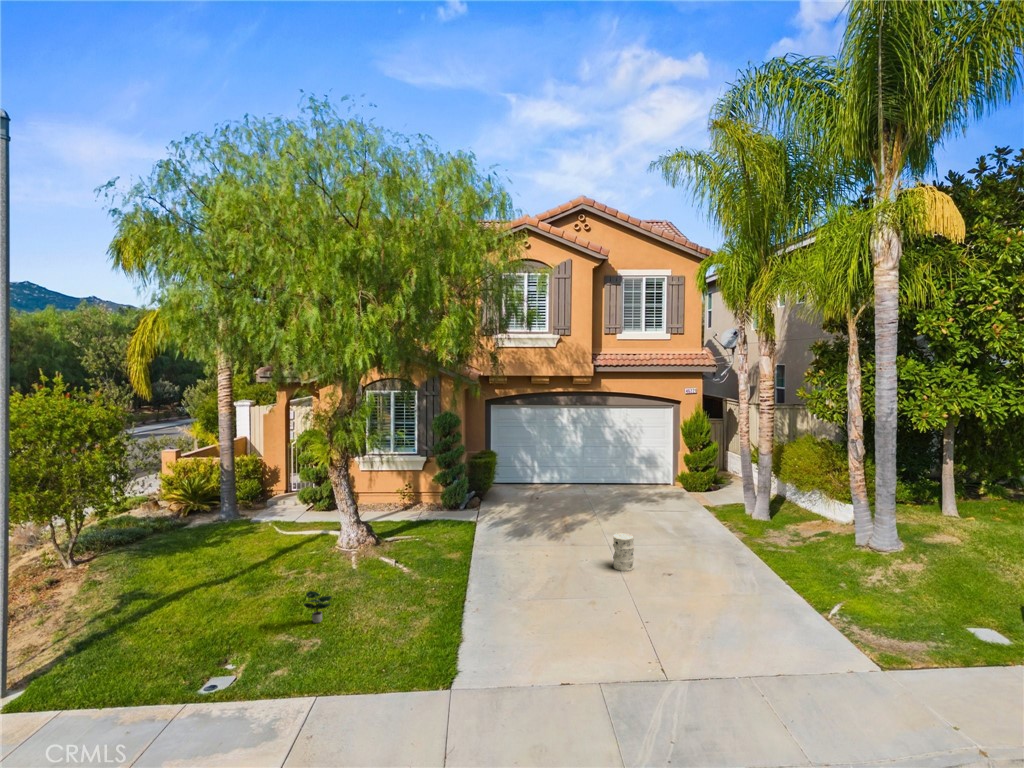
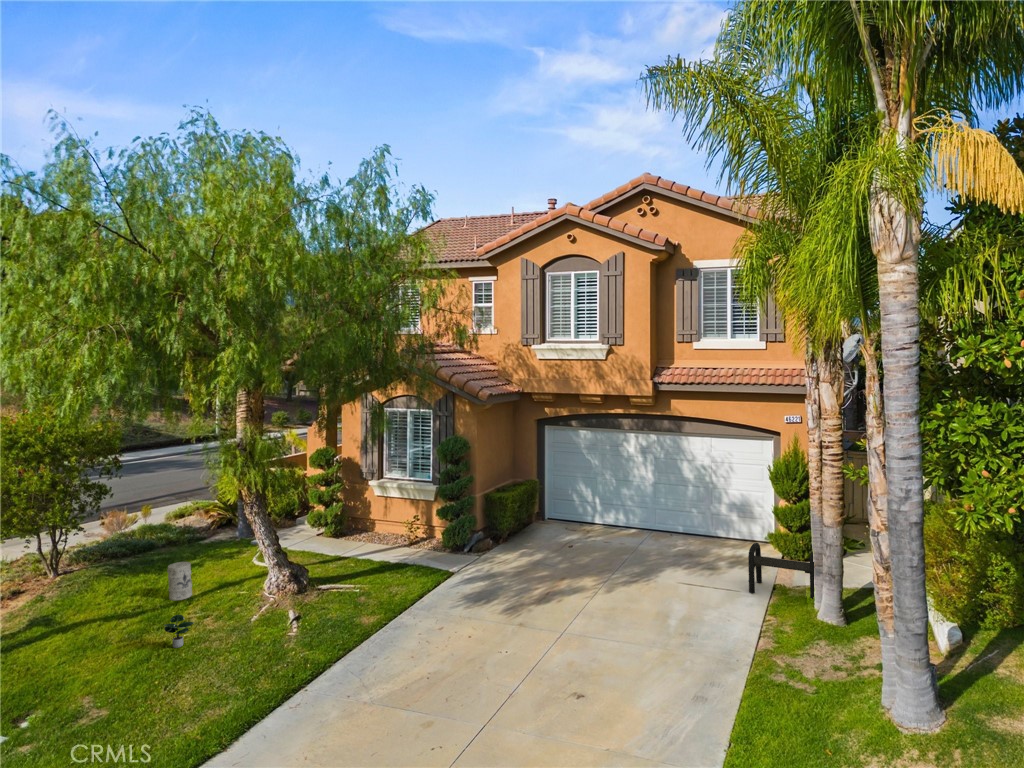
bench: none [700,482,750,519] -> present [748,543,814,599]
trash can: present [613,533,634,571] -> present [167,562,192,600]

